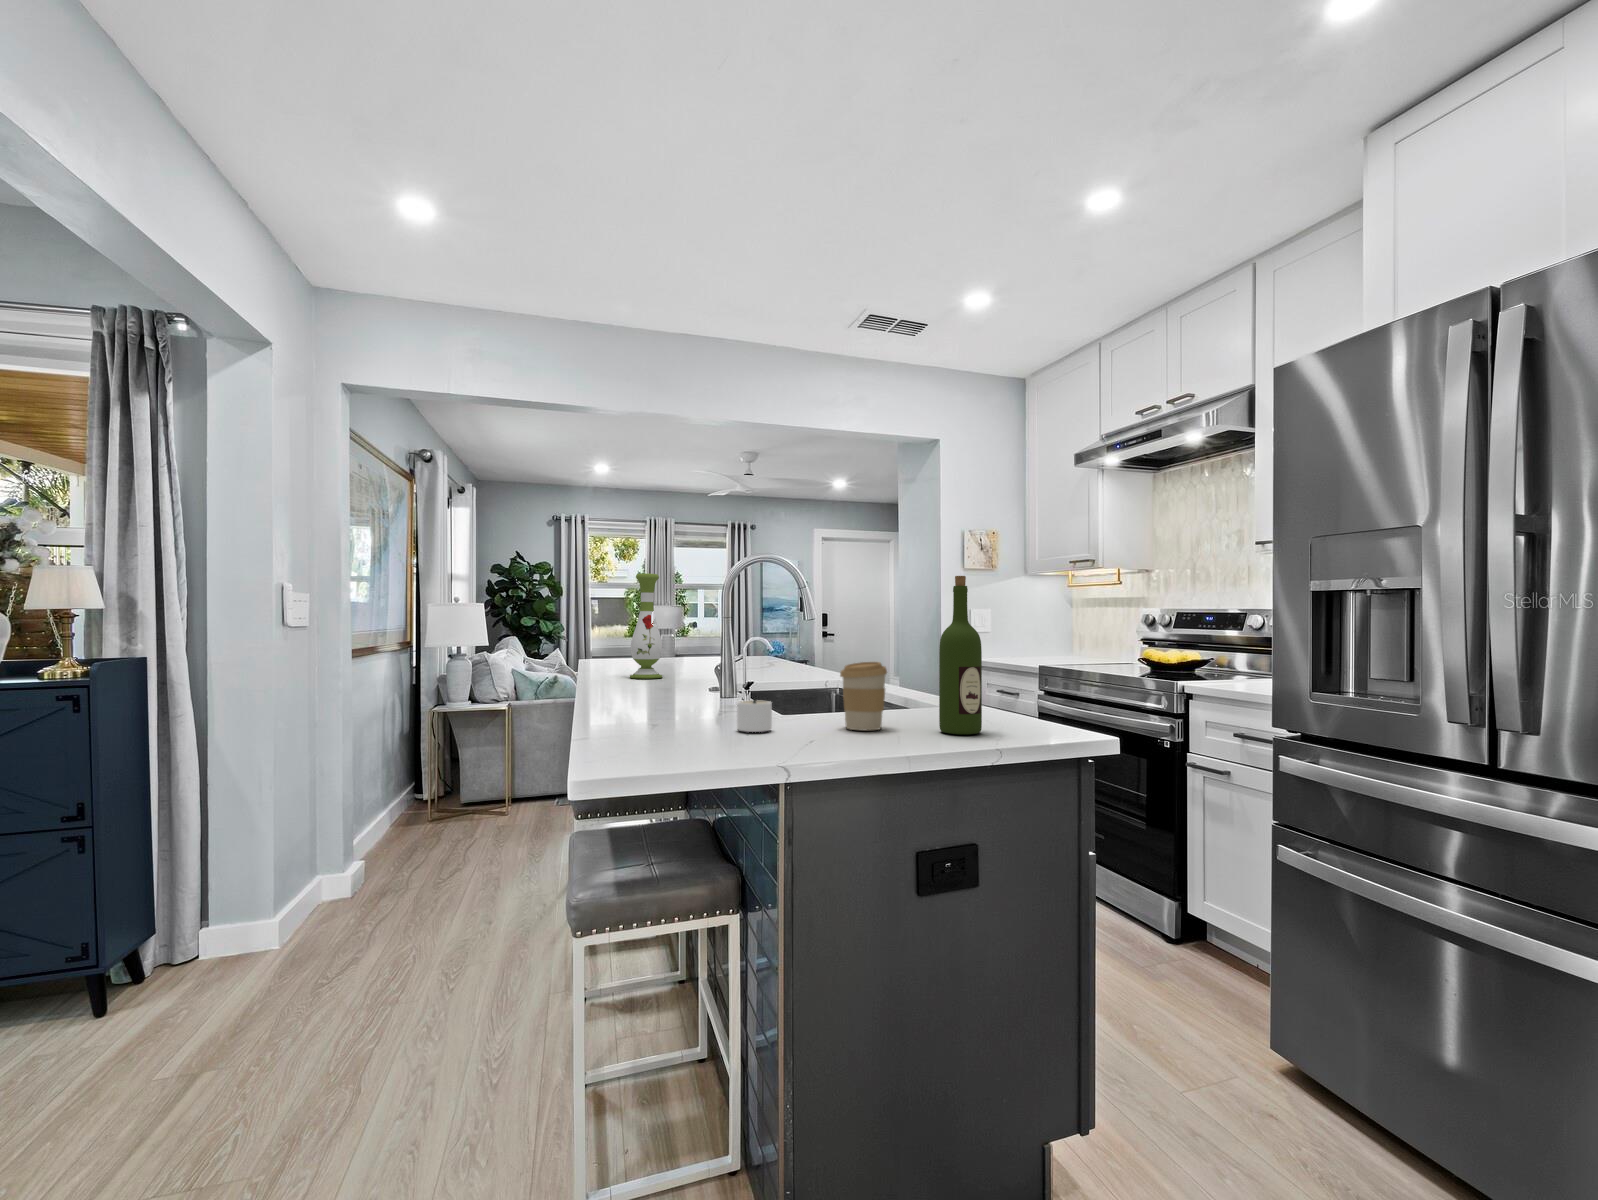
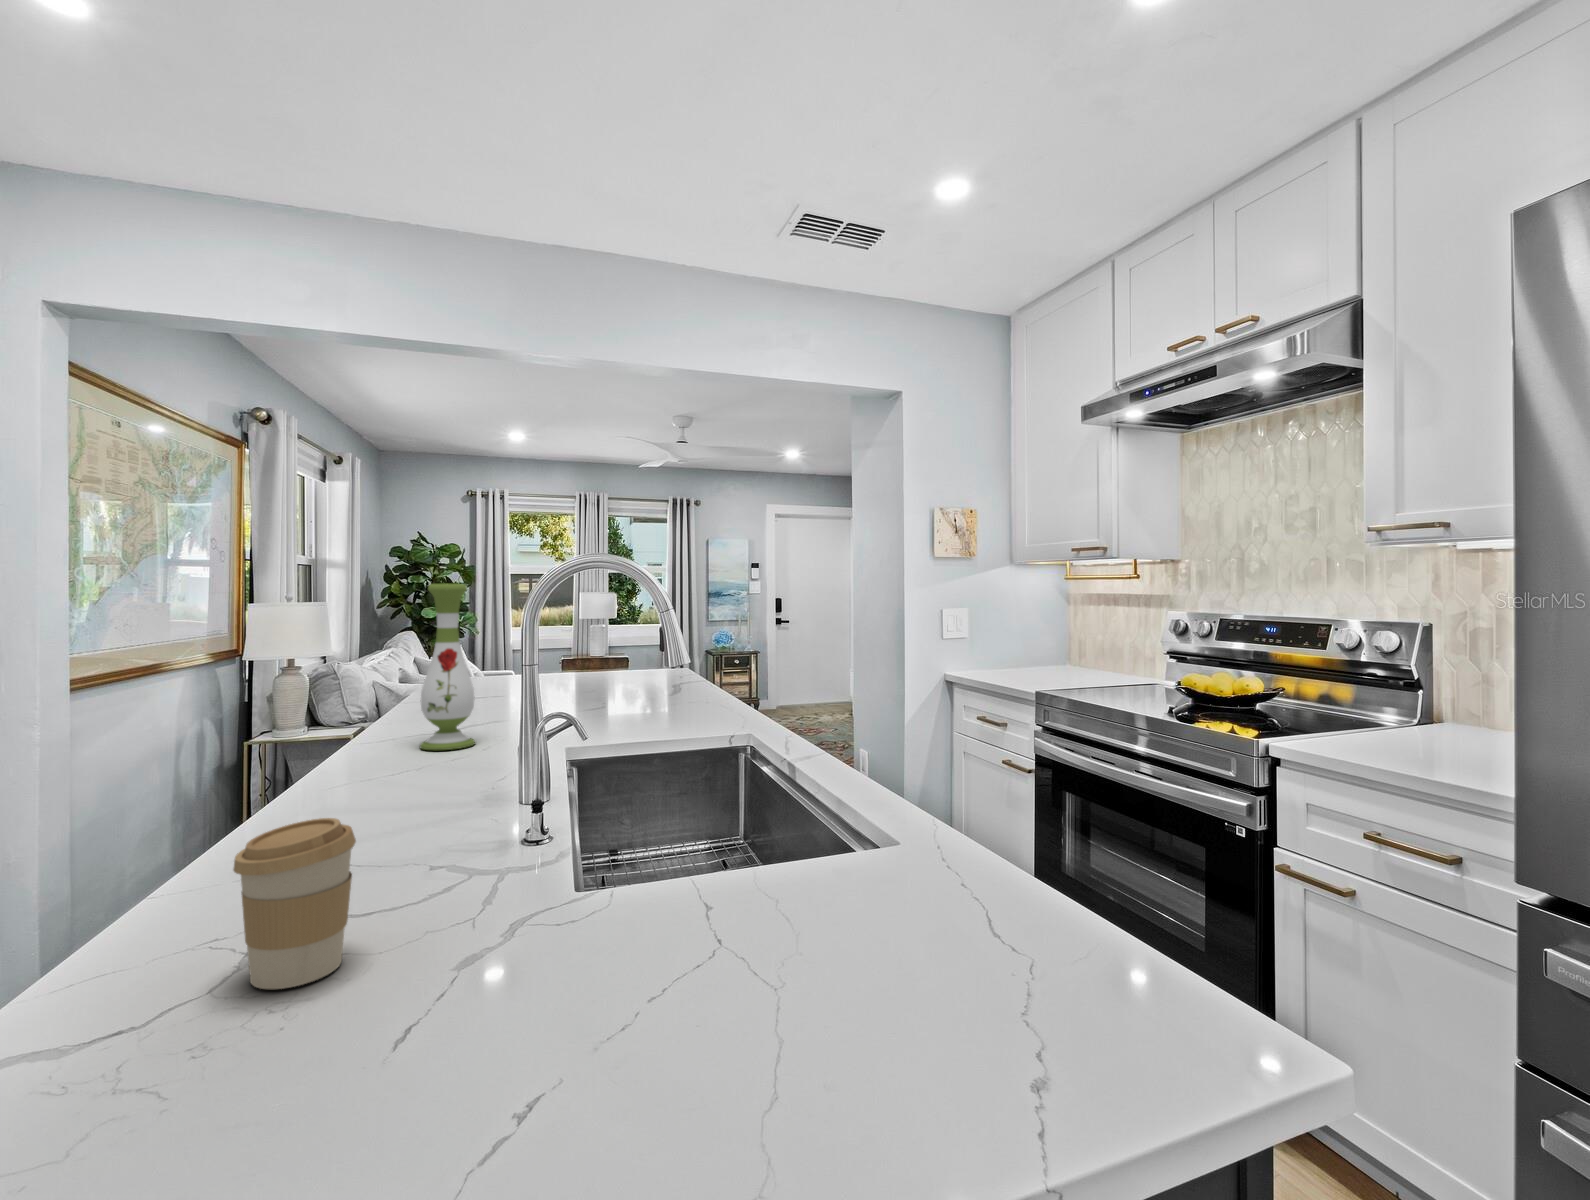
wine bottle: present [939,576,982,734] -> none [901,656,1014,1108]
coffee cup: present [840,662,887,730] -> present [233,818,356,989]
candle: present [737,699,772,732] -> none [344,983,490,1112]

